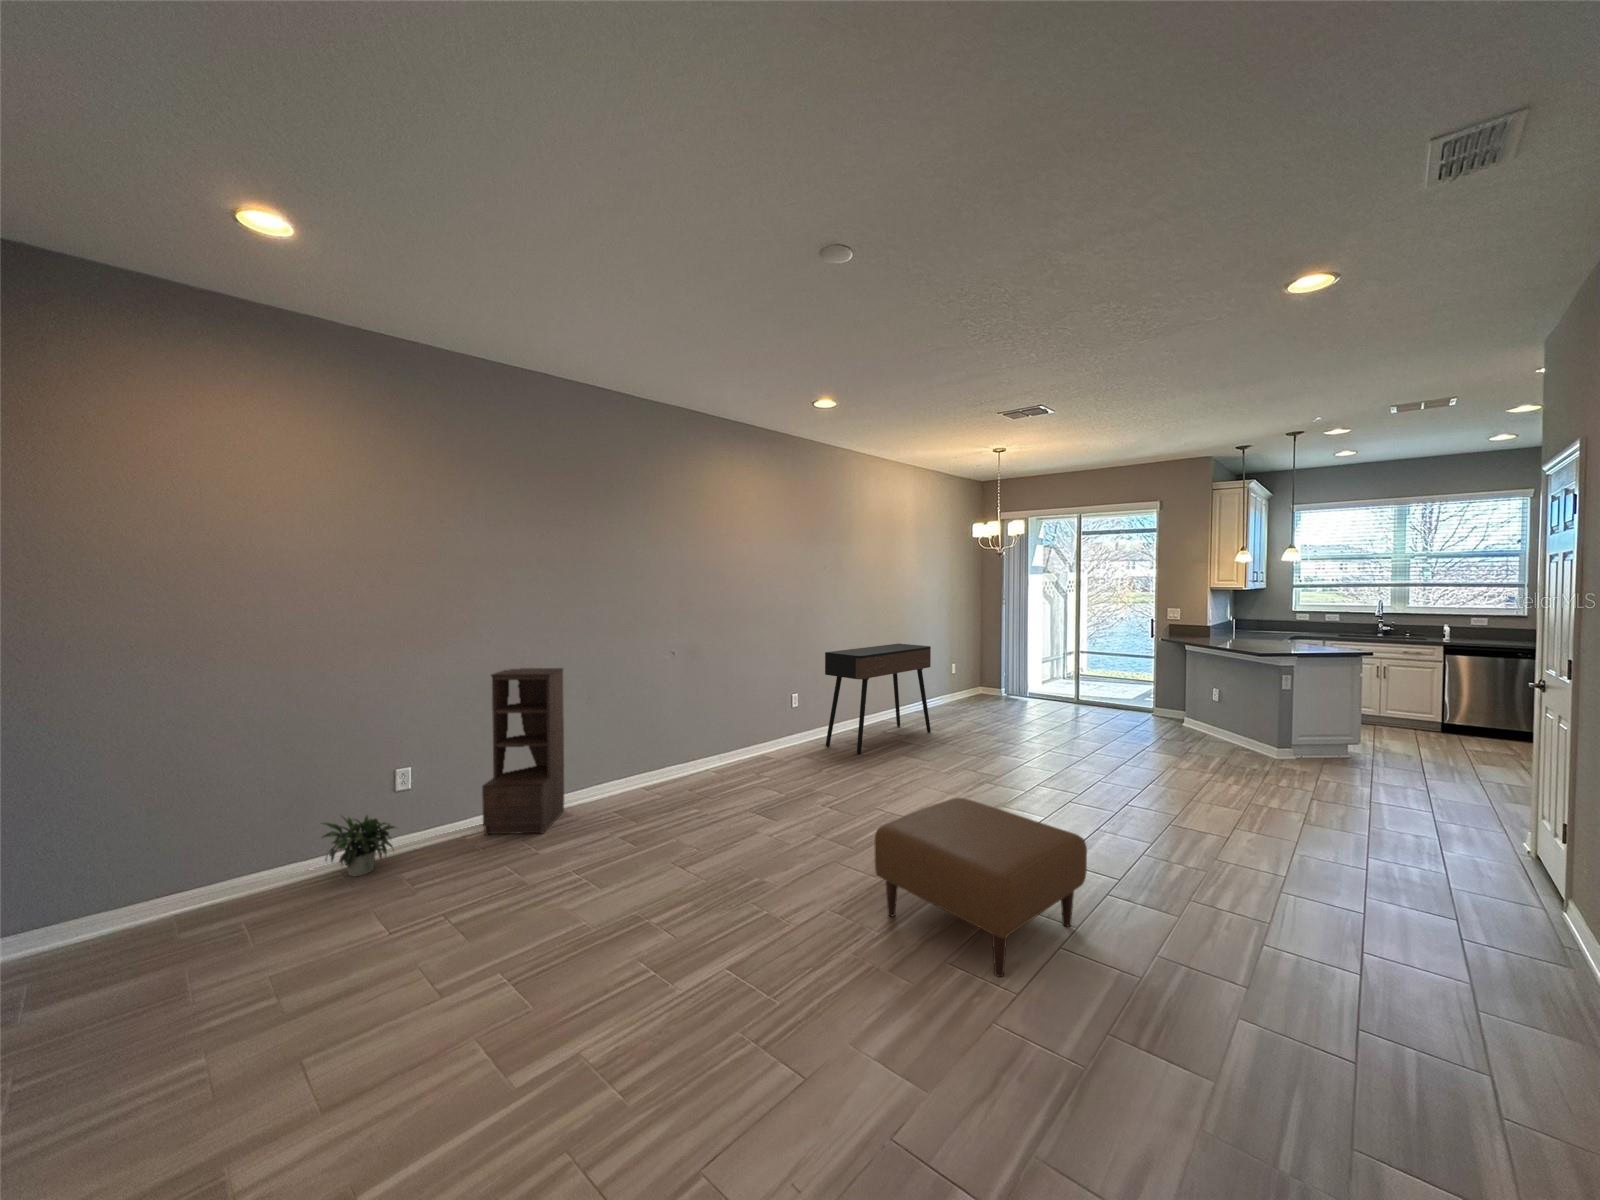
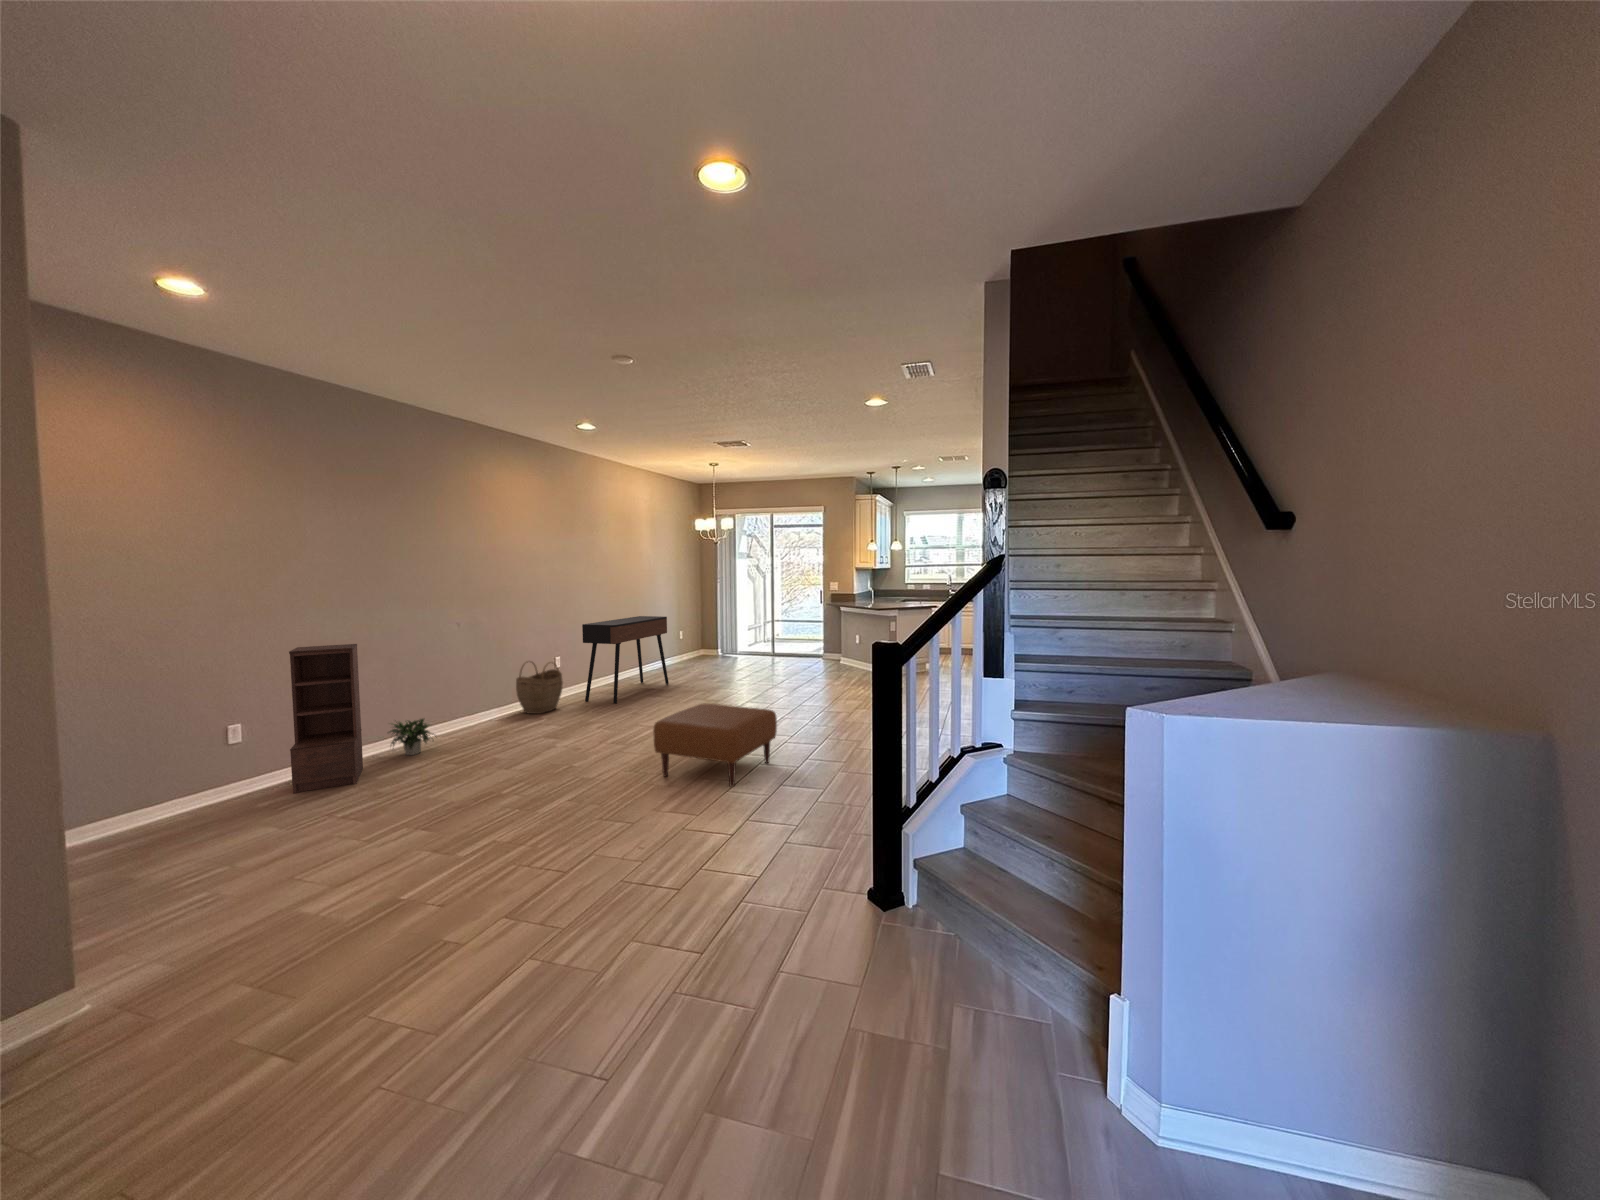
woven basket: none [747,692,799,757] -> present [516,662,563,714]
potted plant: present [322,816,396,876] -> present [389,719,431,755]

